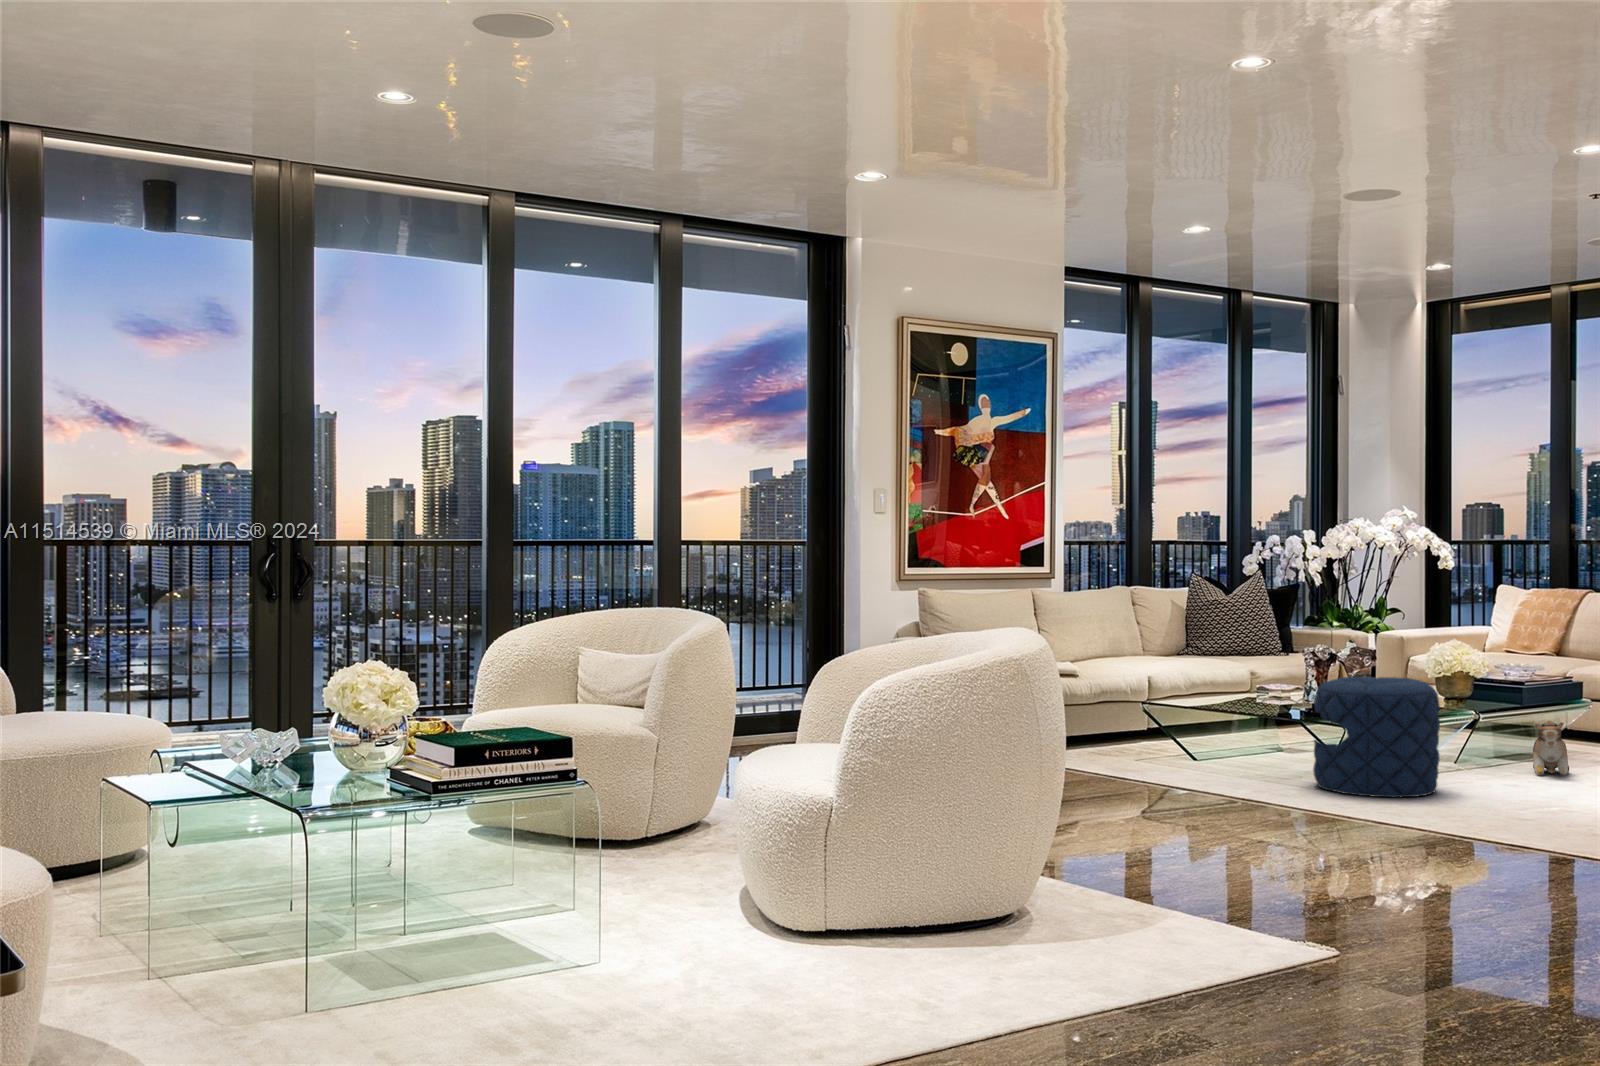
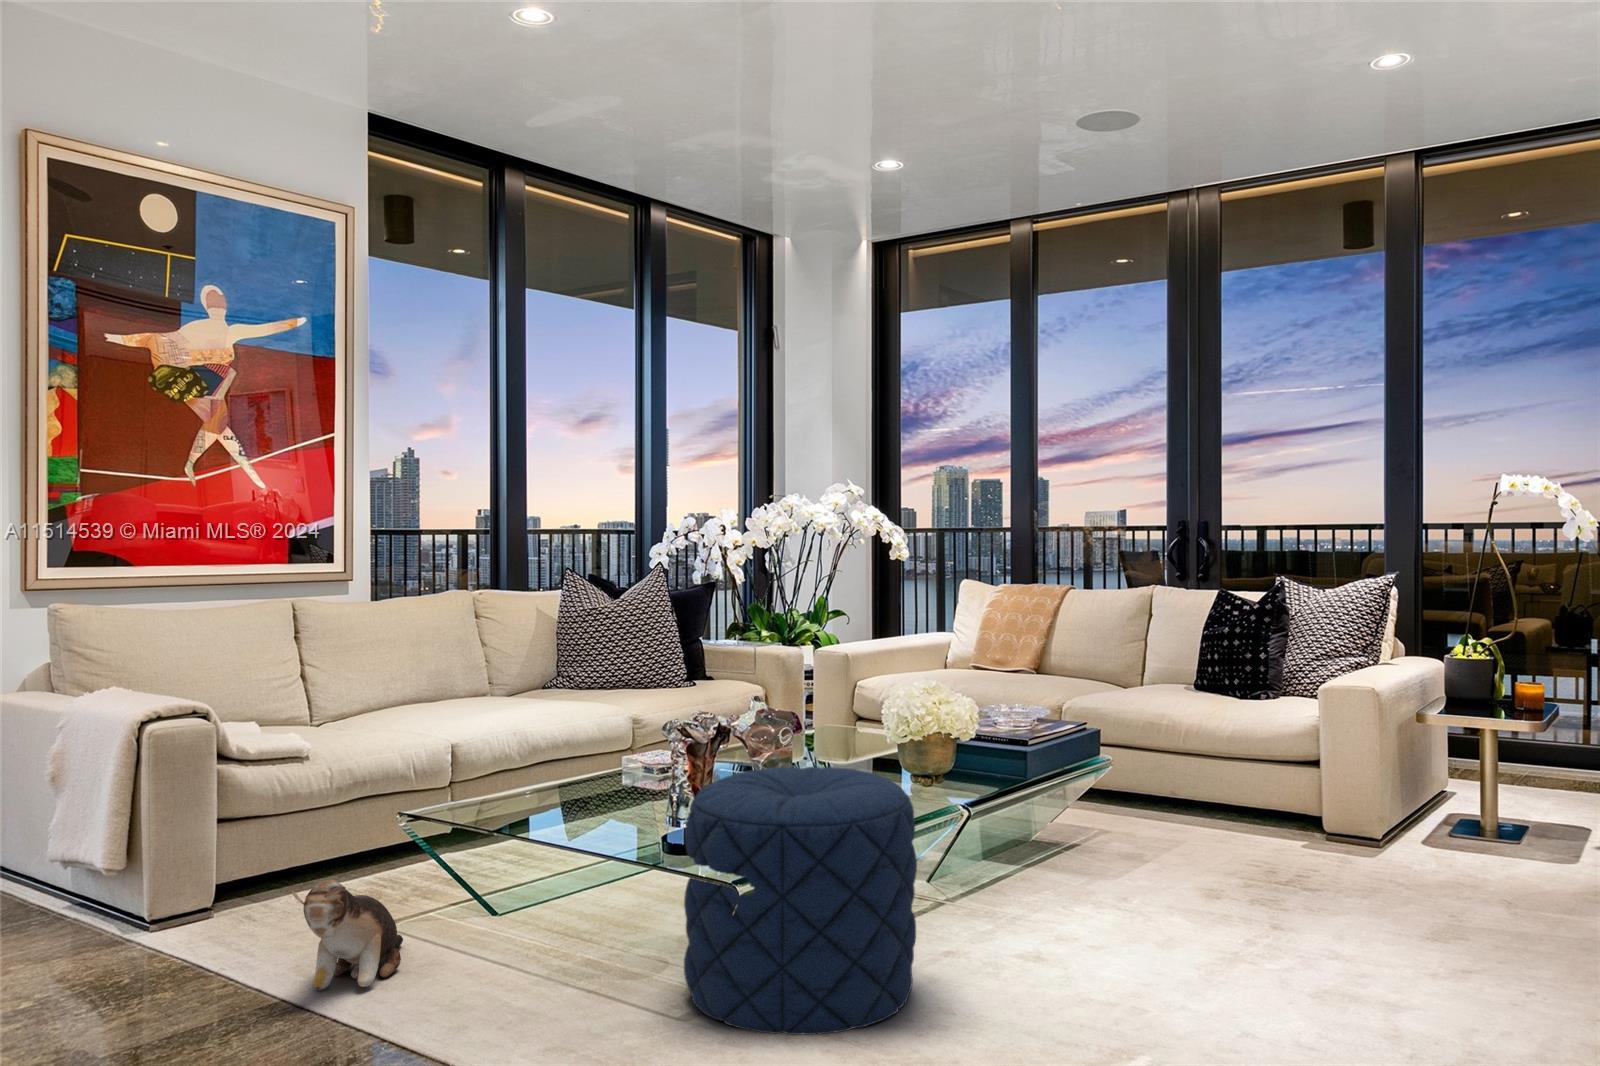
plush toy: present [1533,721,1569,775] -> present [292,879,403,990]

